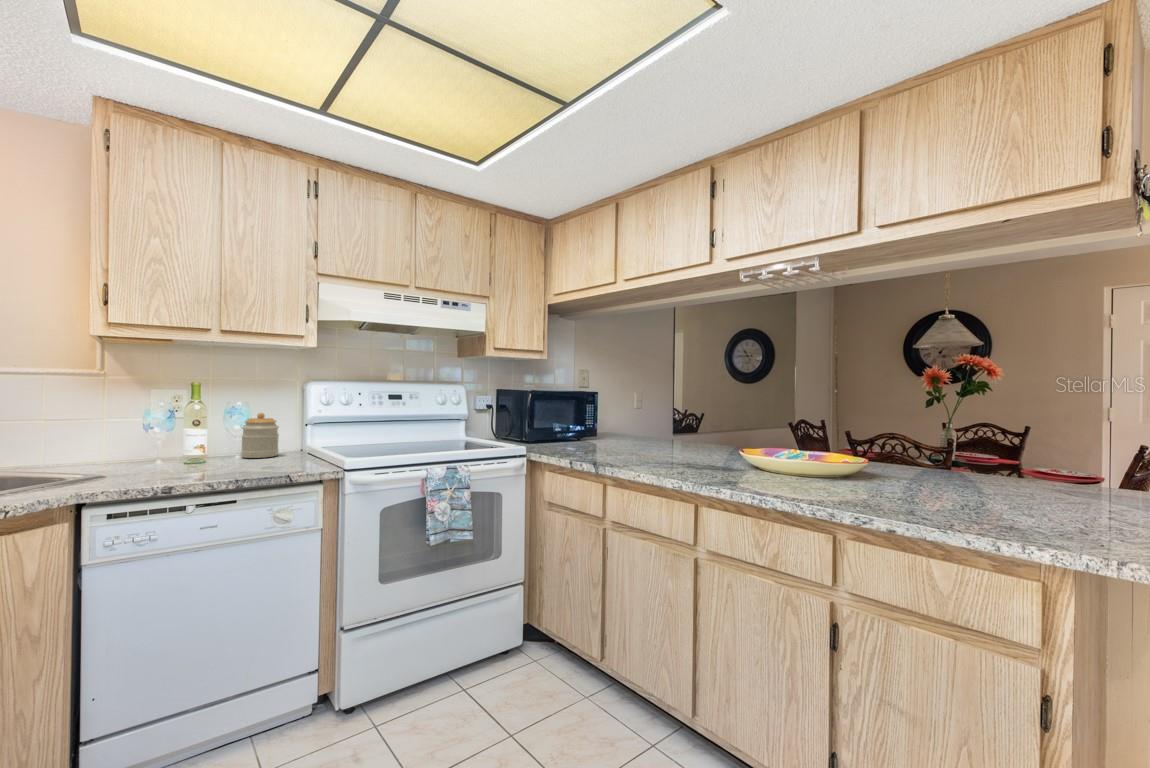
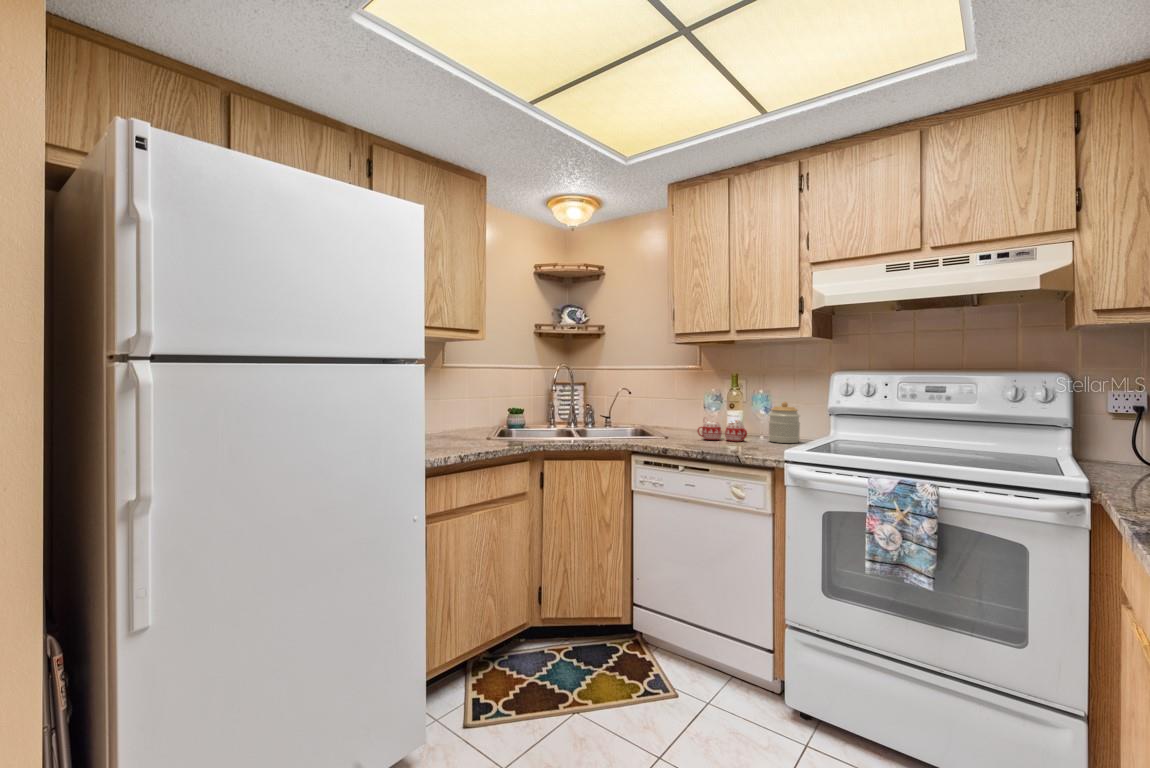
mug: none [152,438,229,469] -> present [697,417,747,442]

